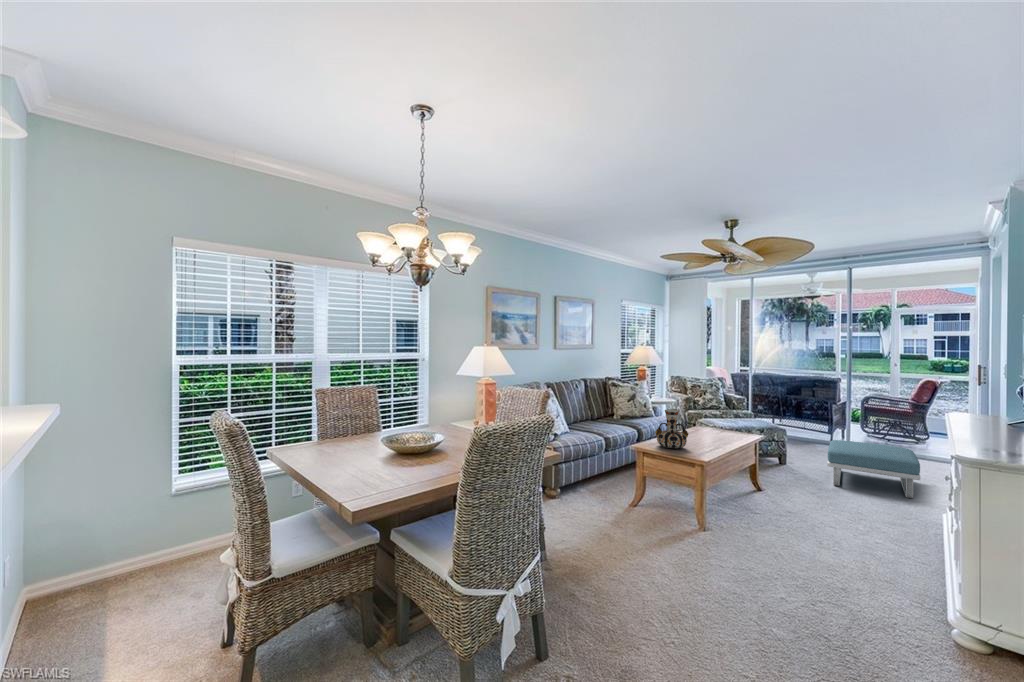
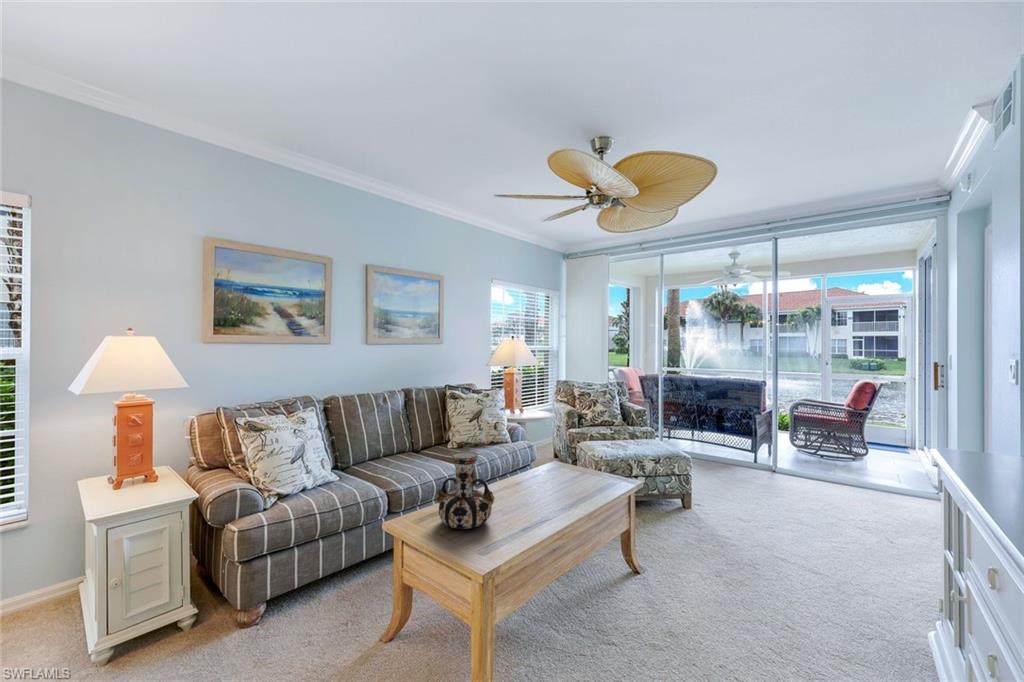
footstool: present [827,440,920,498] -> none [744,473,882,578]

